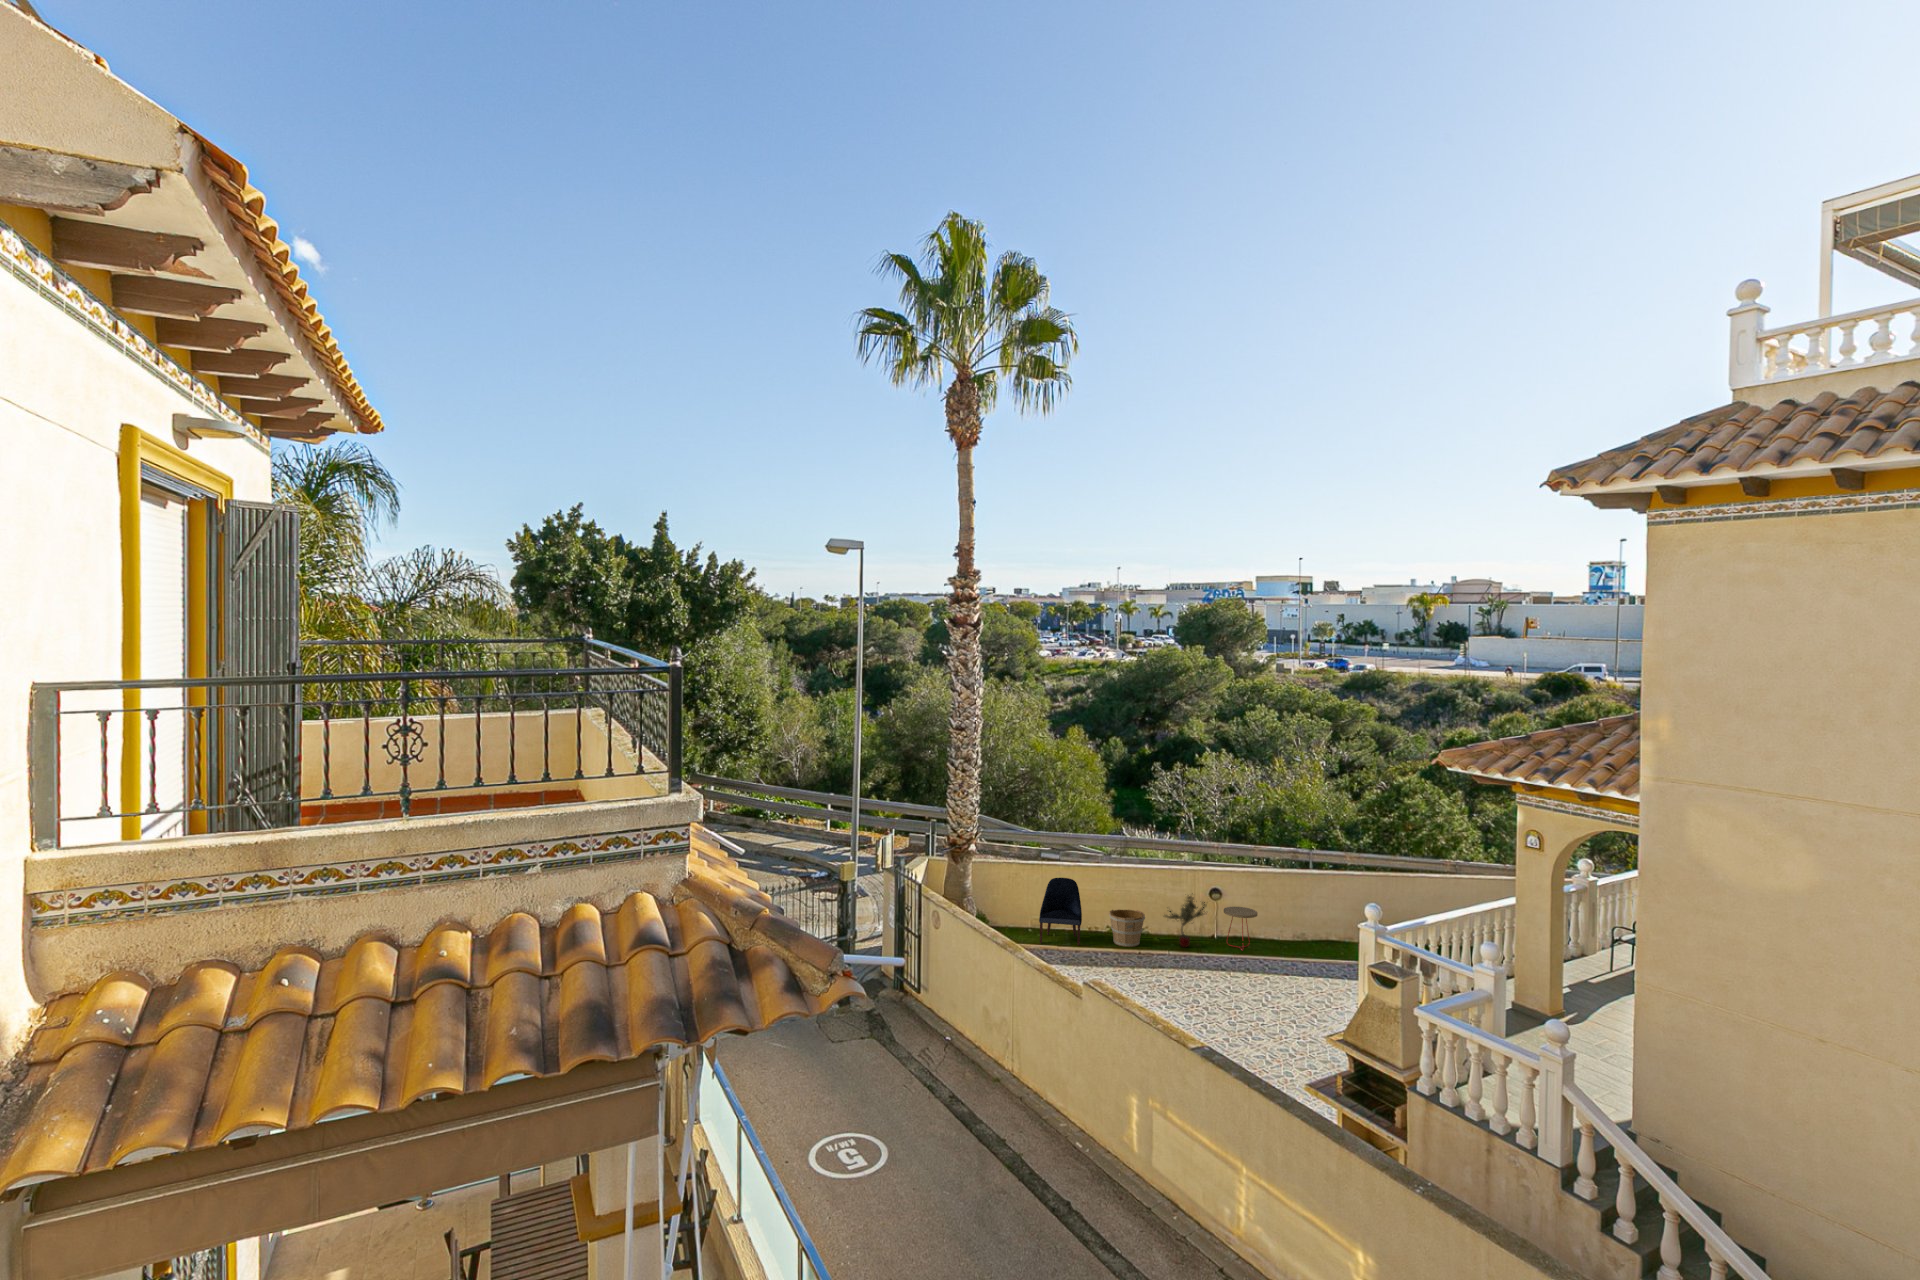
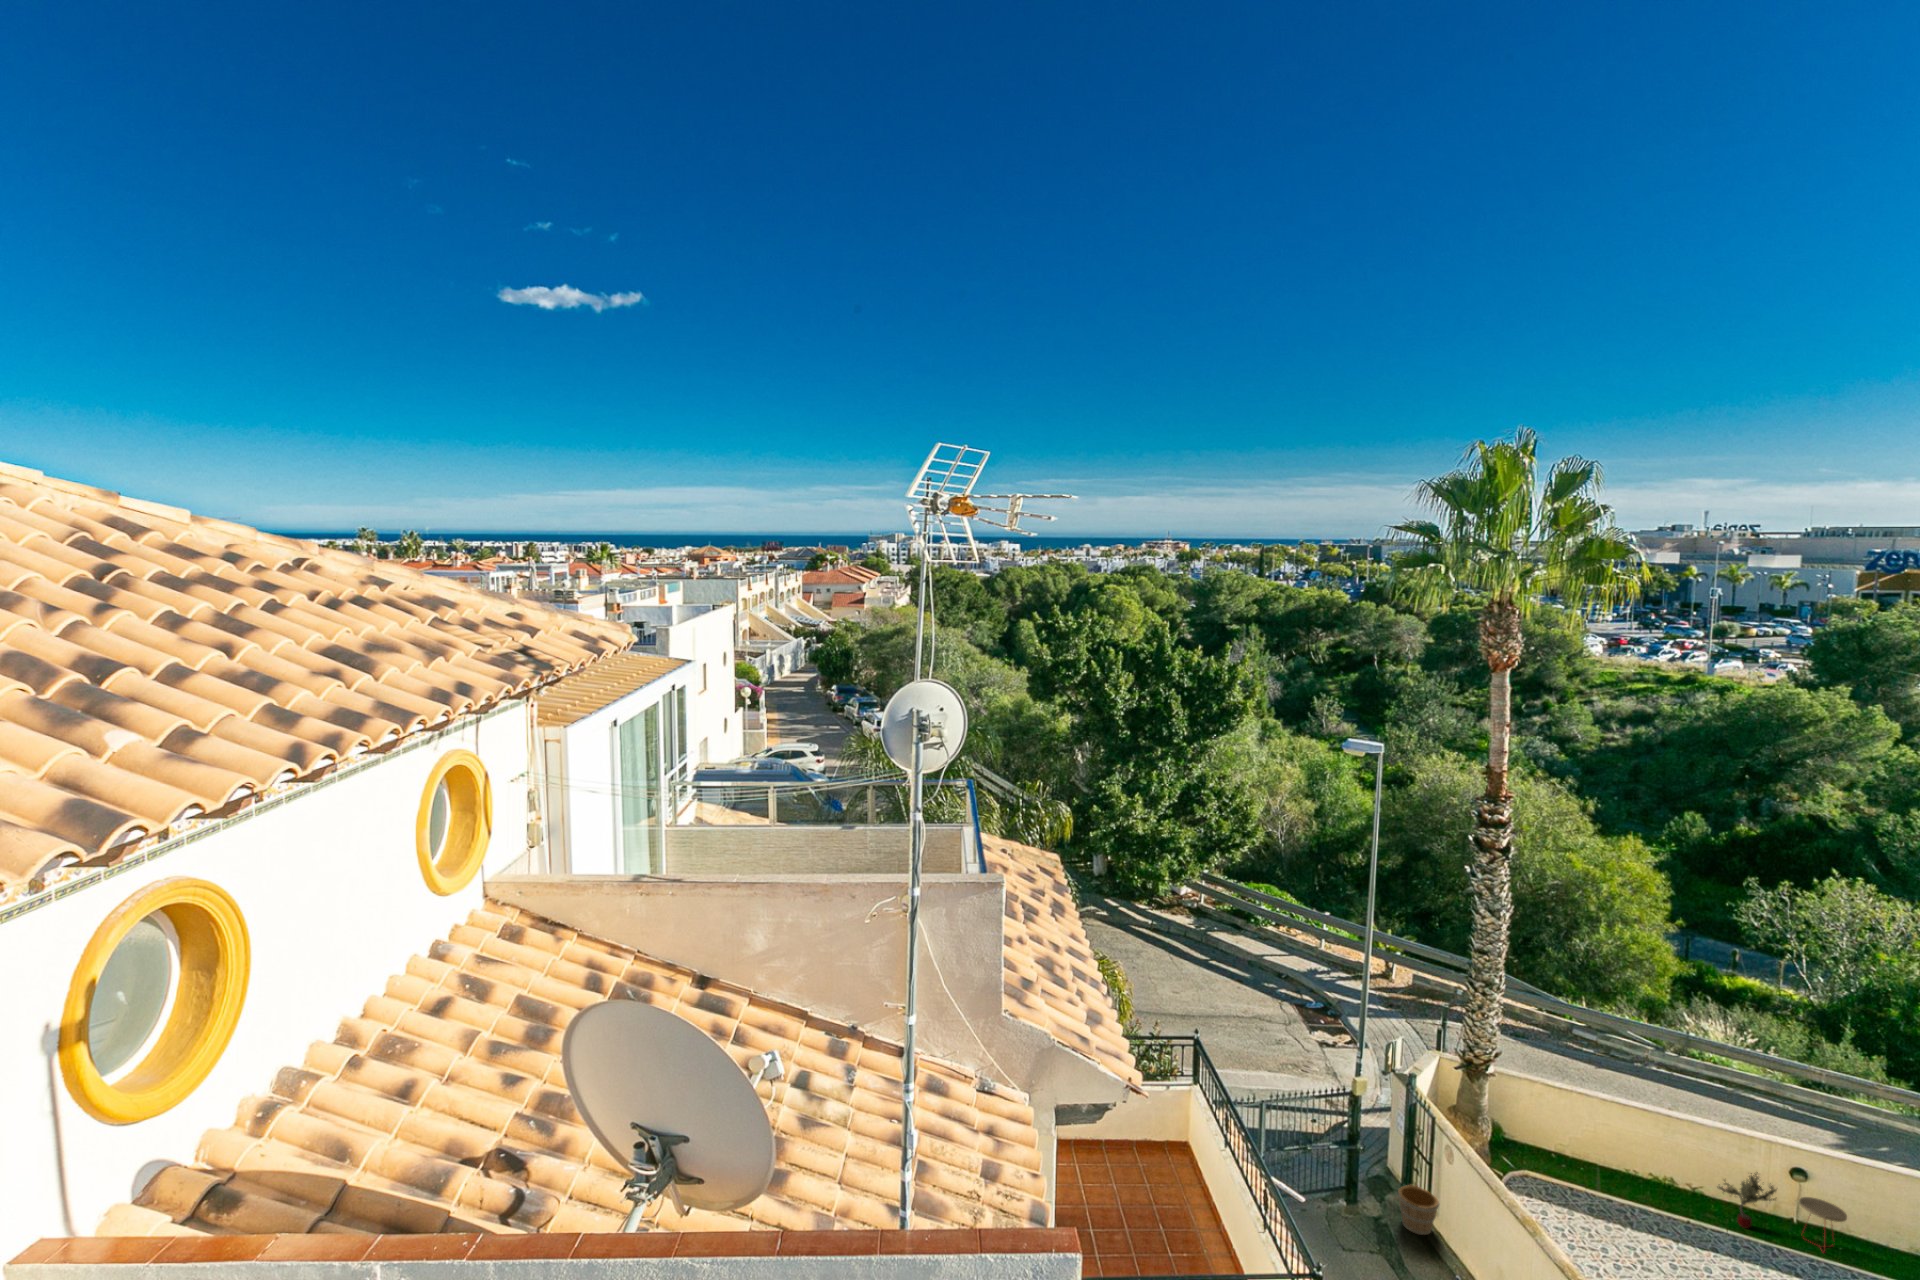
chair: present [1039,878,1082,946] -> none [1563,1111,1614,1193]
wooden bucket: present [1109,910,1145,947] -> present [1398,1185,1439,1235]

